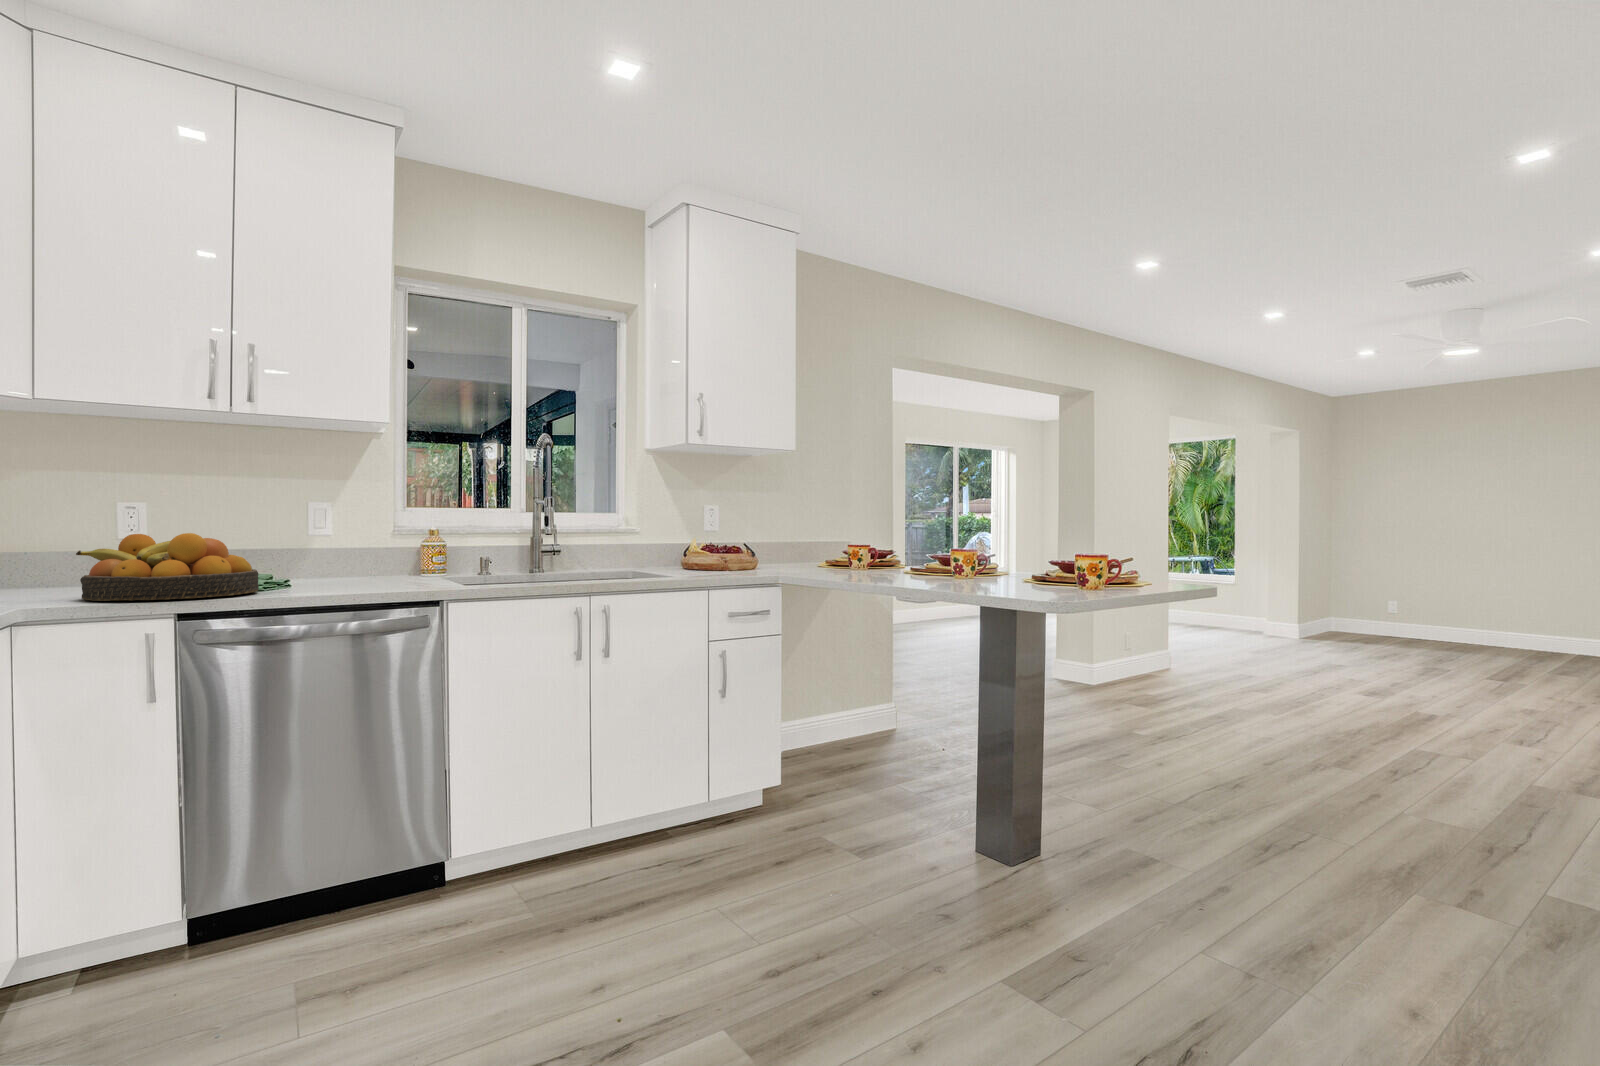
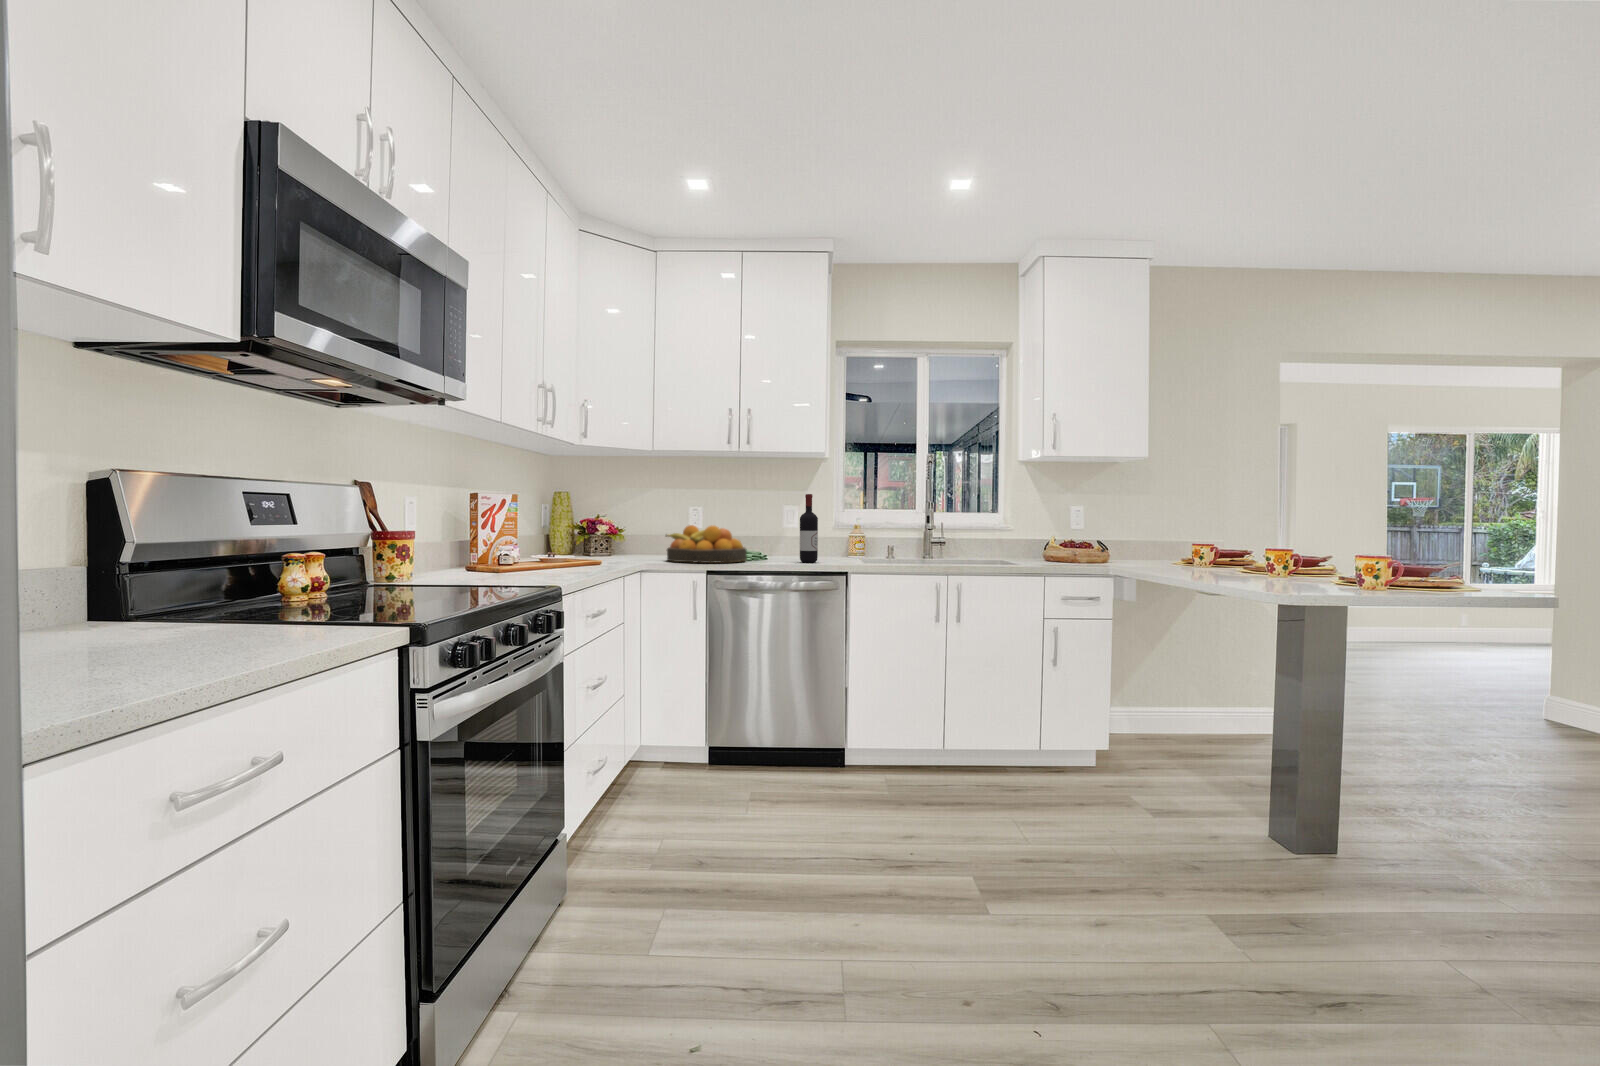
wine bottle: none [358,482,390,588] -> present [800,494,818,562]

